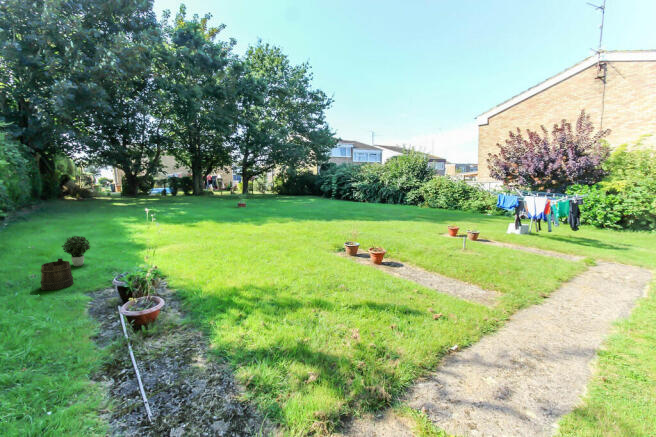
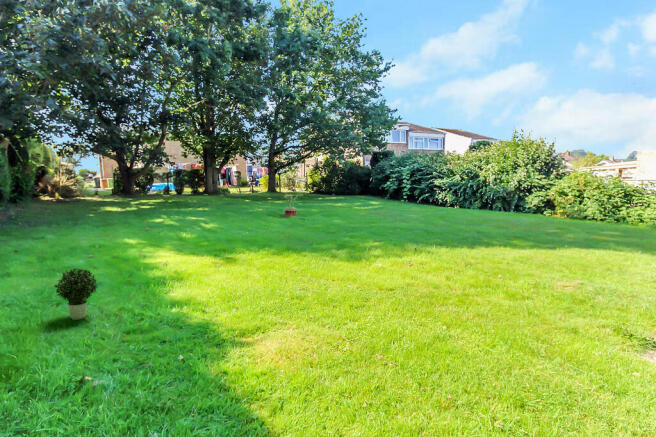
bucket: present [41,258,74,290] -> none [25,314,77,375]

